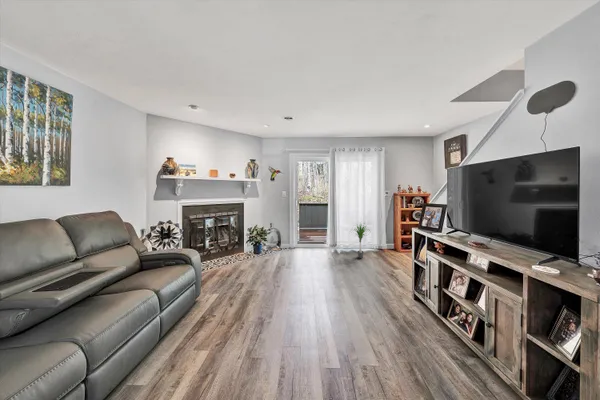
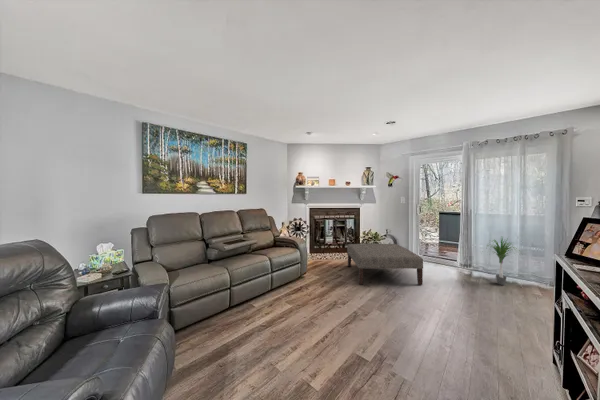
ottoman: none [241,238,321,289] -> present [347,244,423,285]

